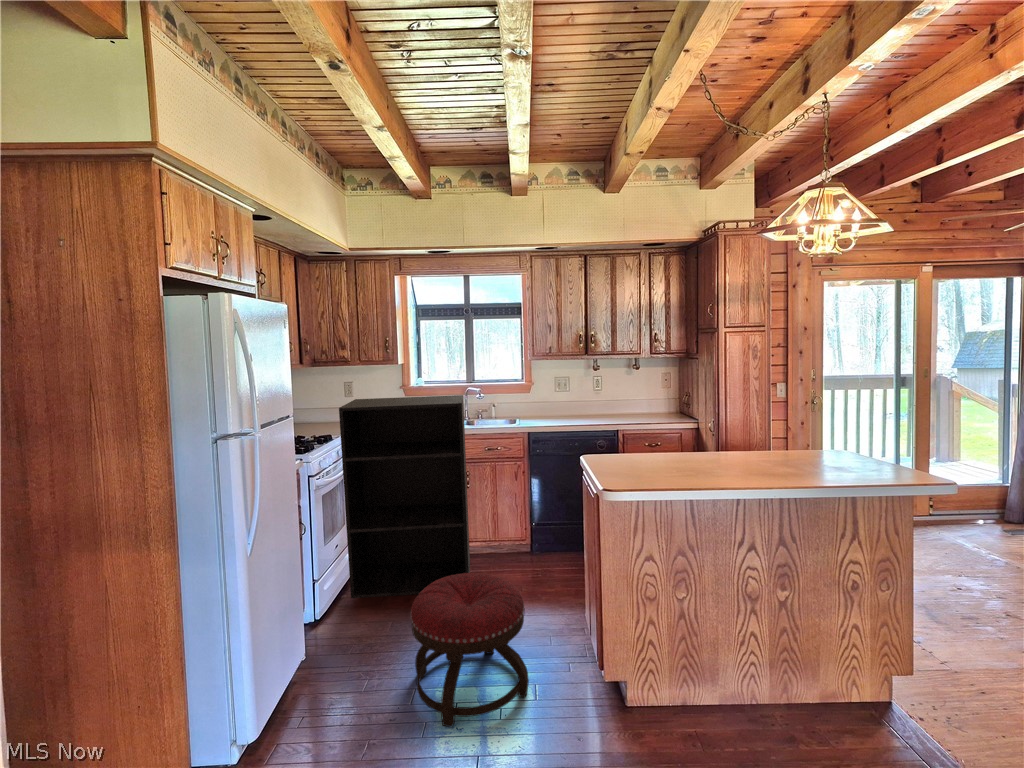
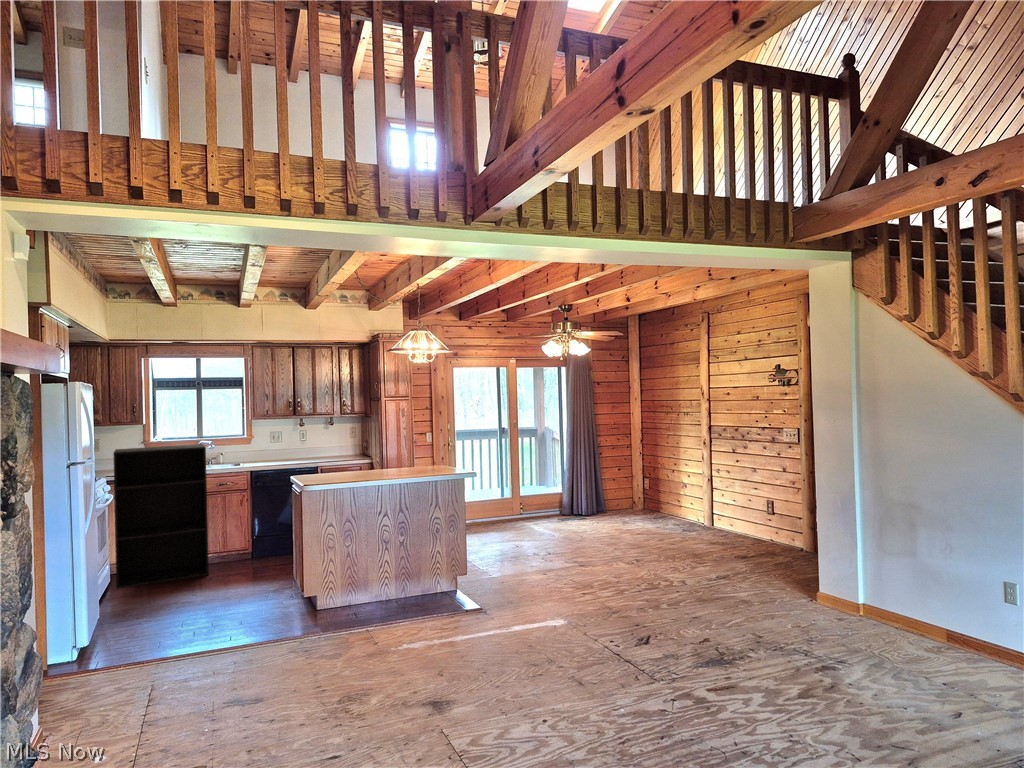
ottoman: present [410,573,529,727] -> none [183,541,255,611]

